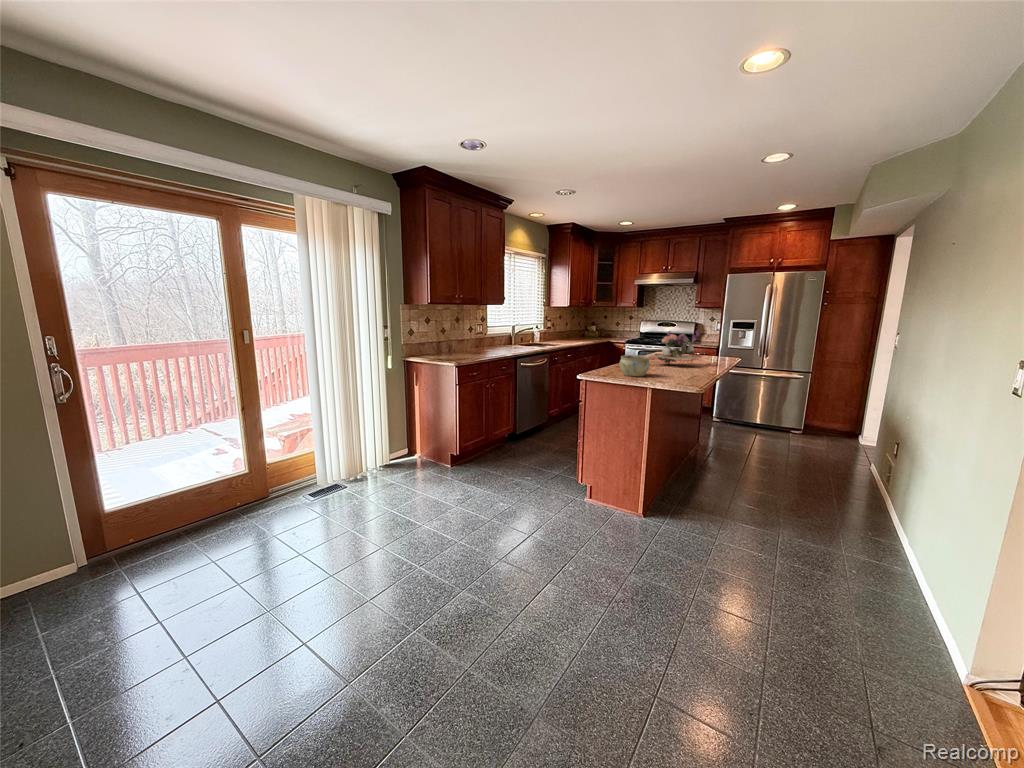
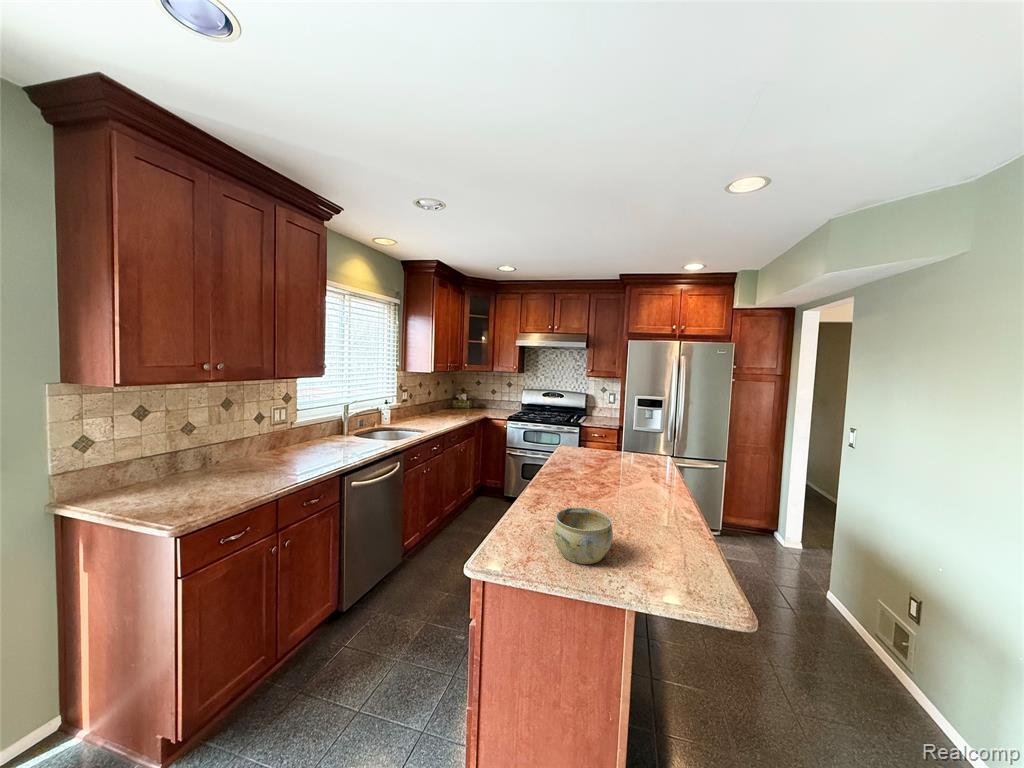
flower arrangement: present [654,330,700,363] -> none [575,429,650,488]

